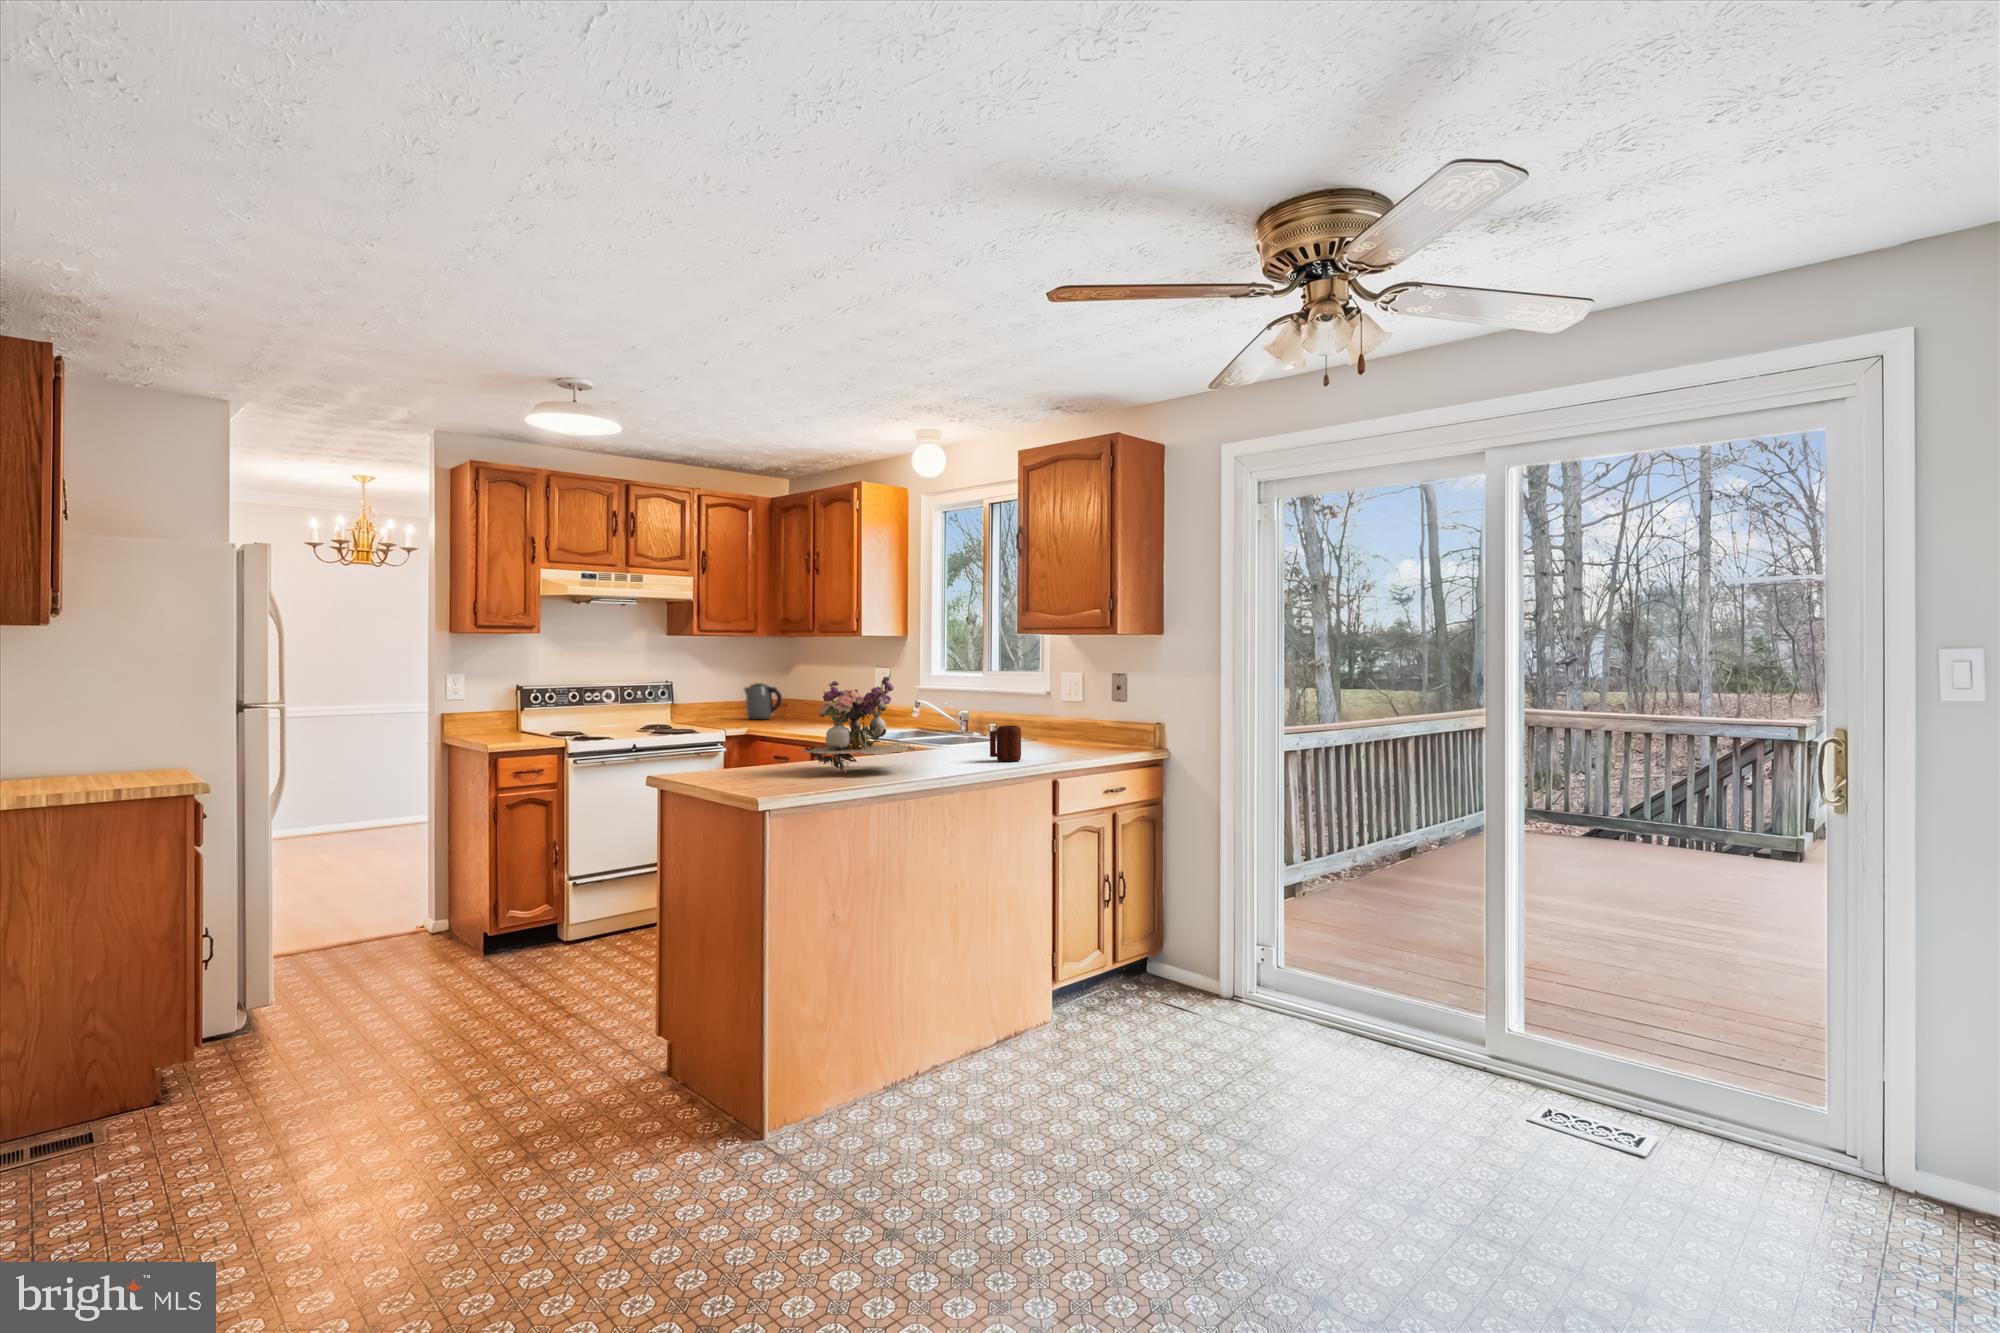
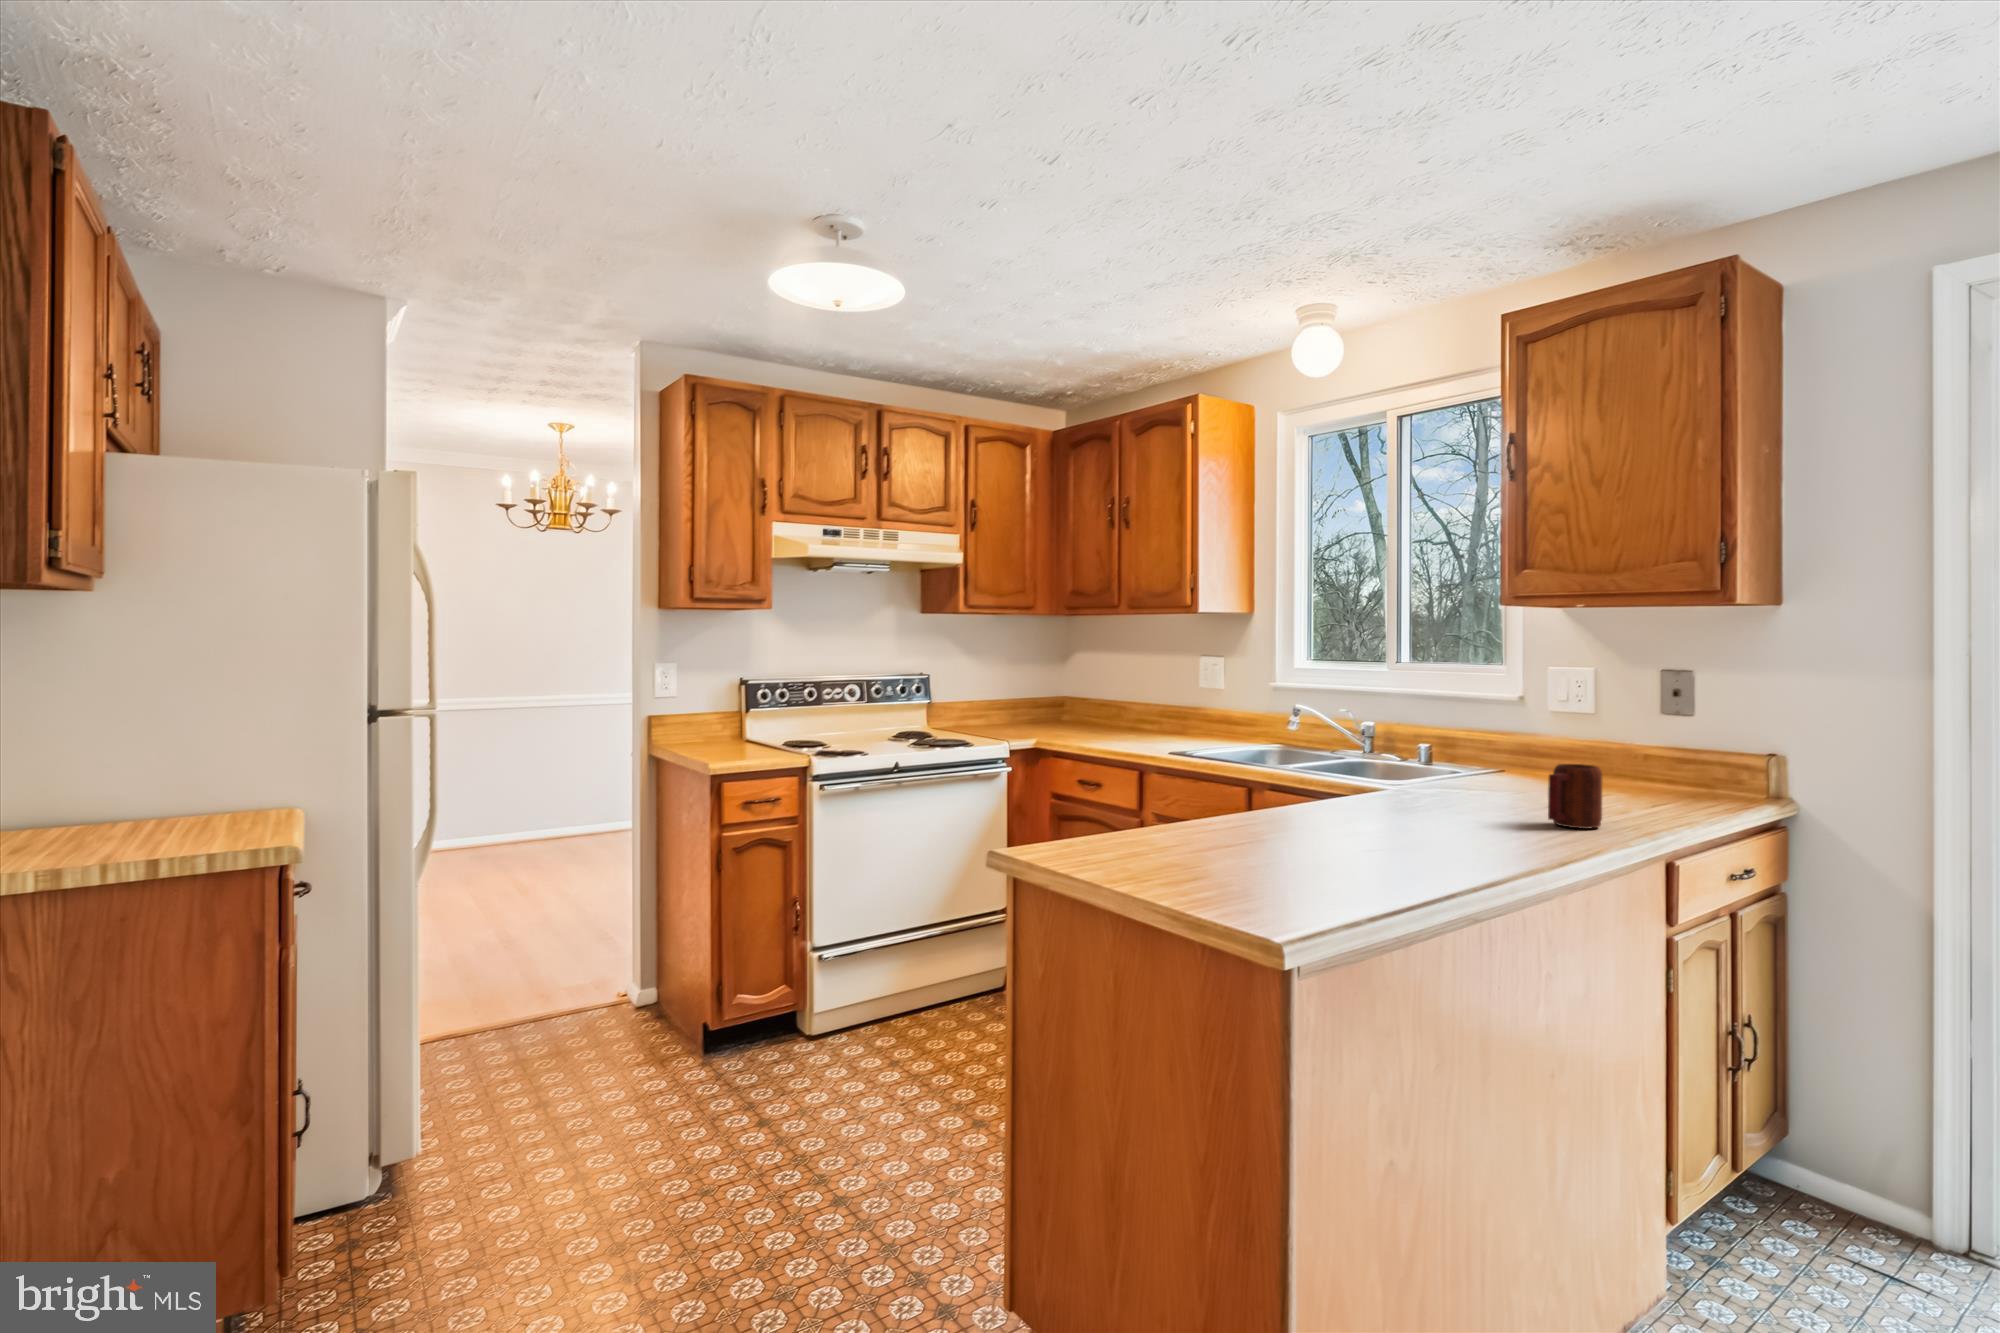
flower arrangement: present [802,674,915,770] -> none [1253,673,1468,850]
kettle: present [744,683,782,720] -> none [1012,677,1062,725]

